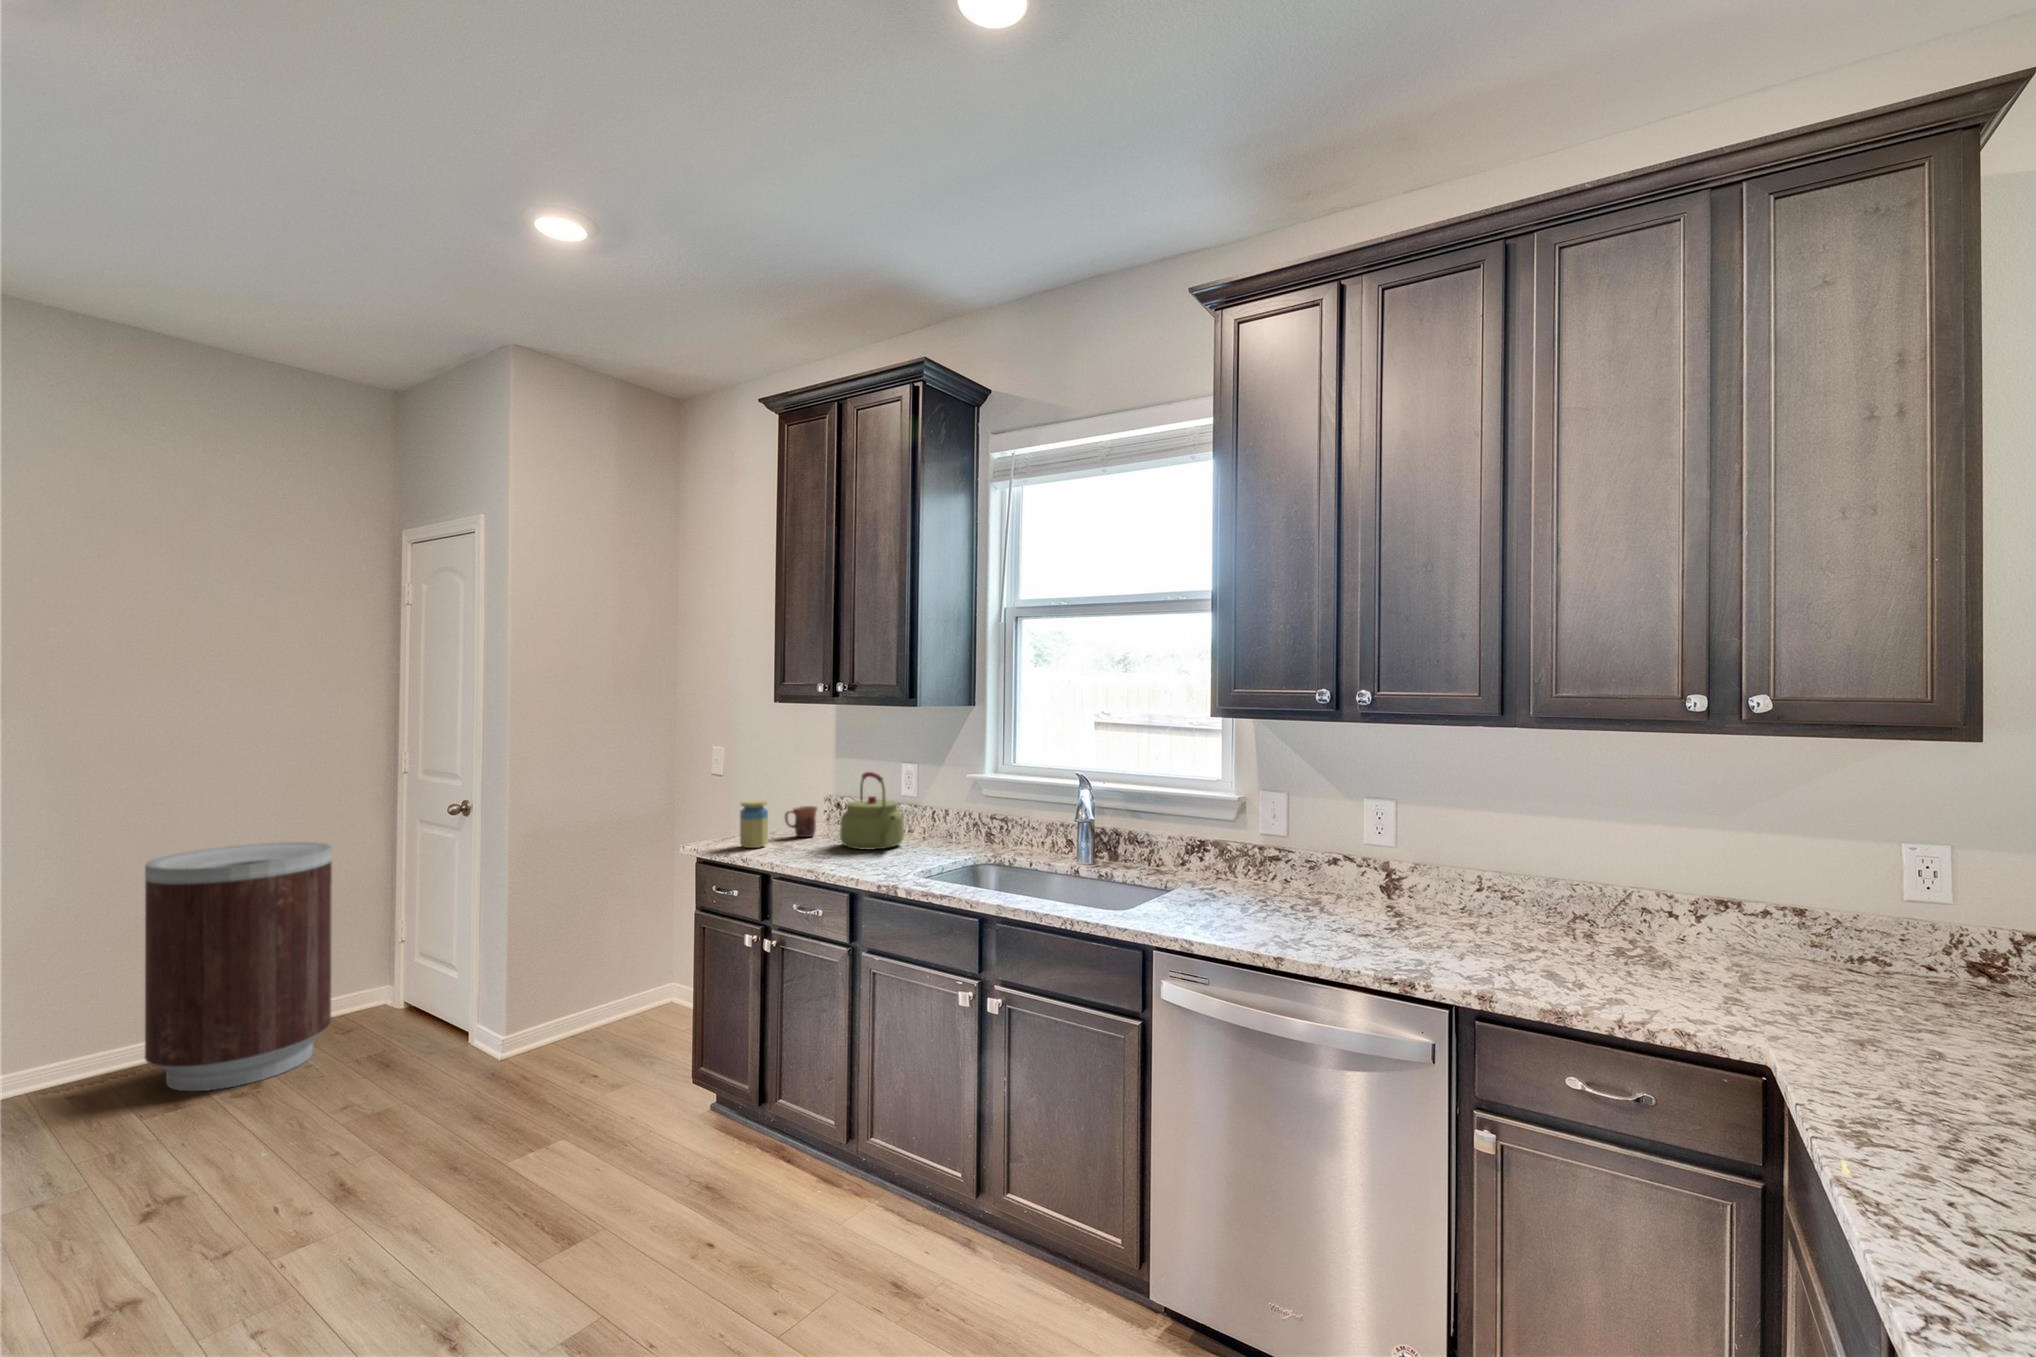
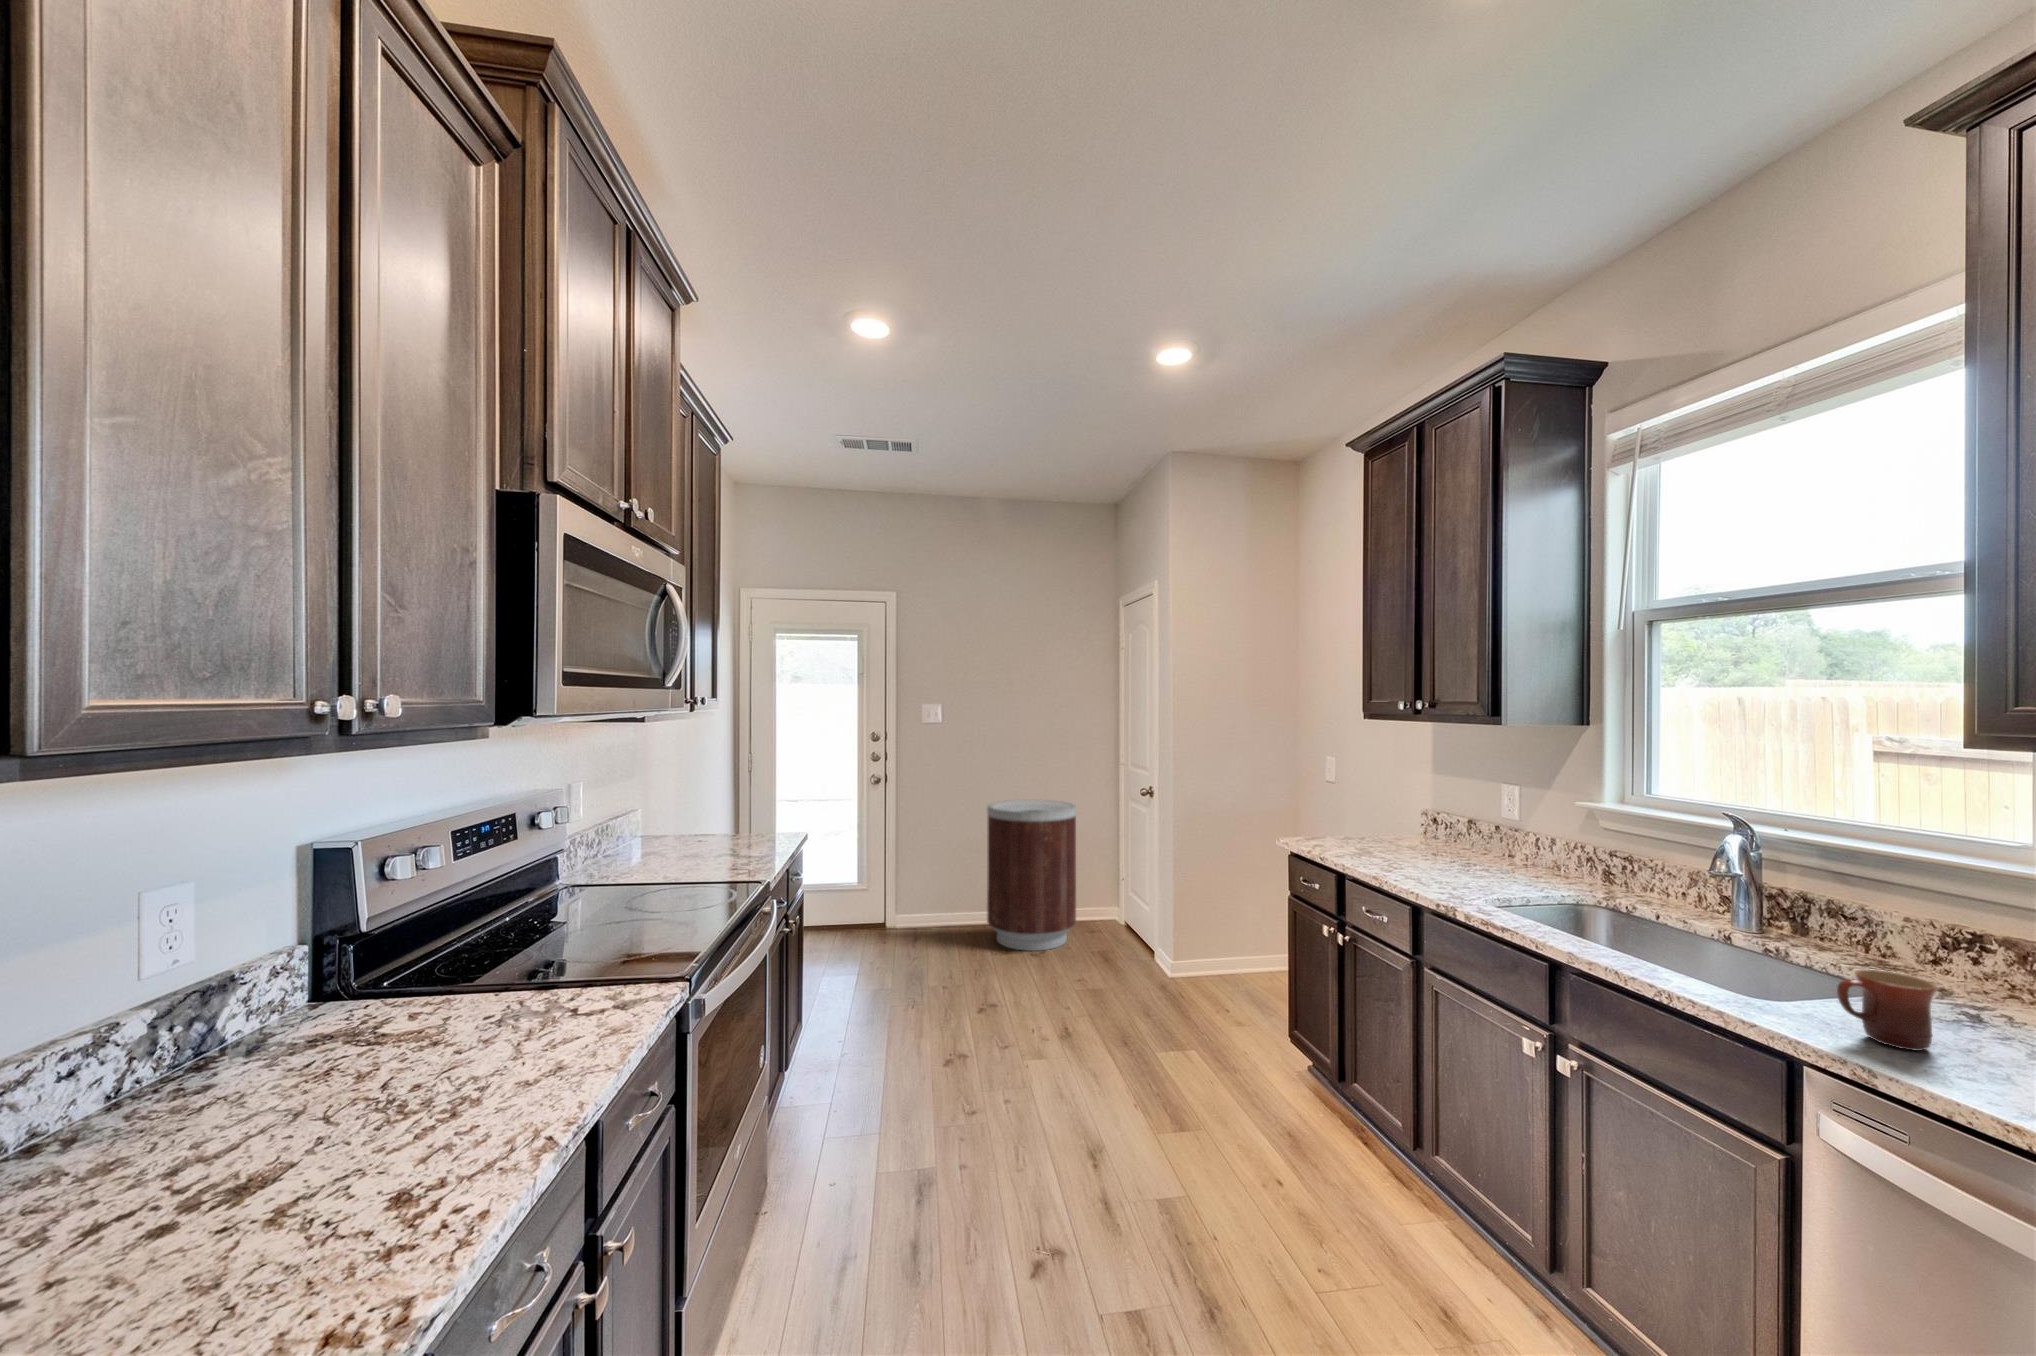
kettle: present [840,772,904,849] -> none [1428,789,1501,868]
jar: present [740,800,768,848] -> none [1330,805,1356,849]
mug: present [785,806,817,837] -> present [1837,969,1937,1051]

